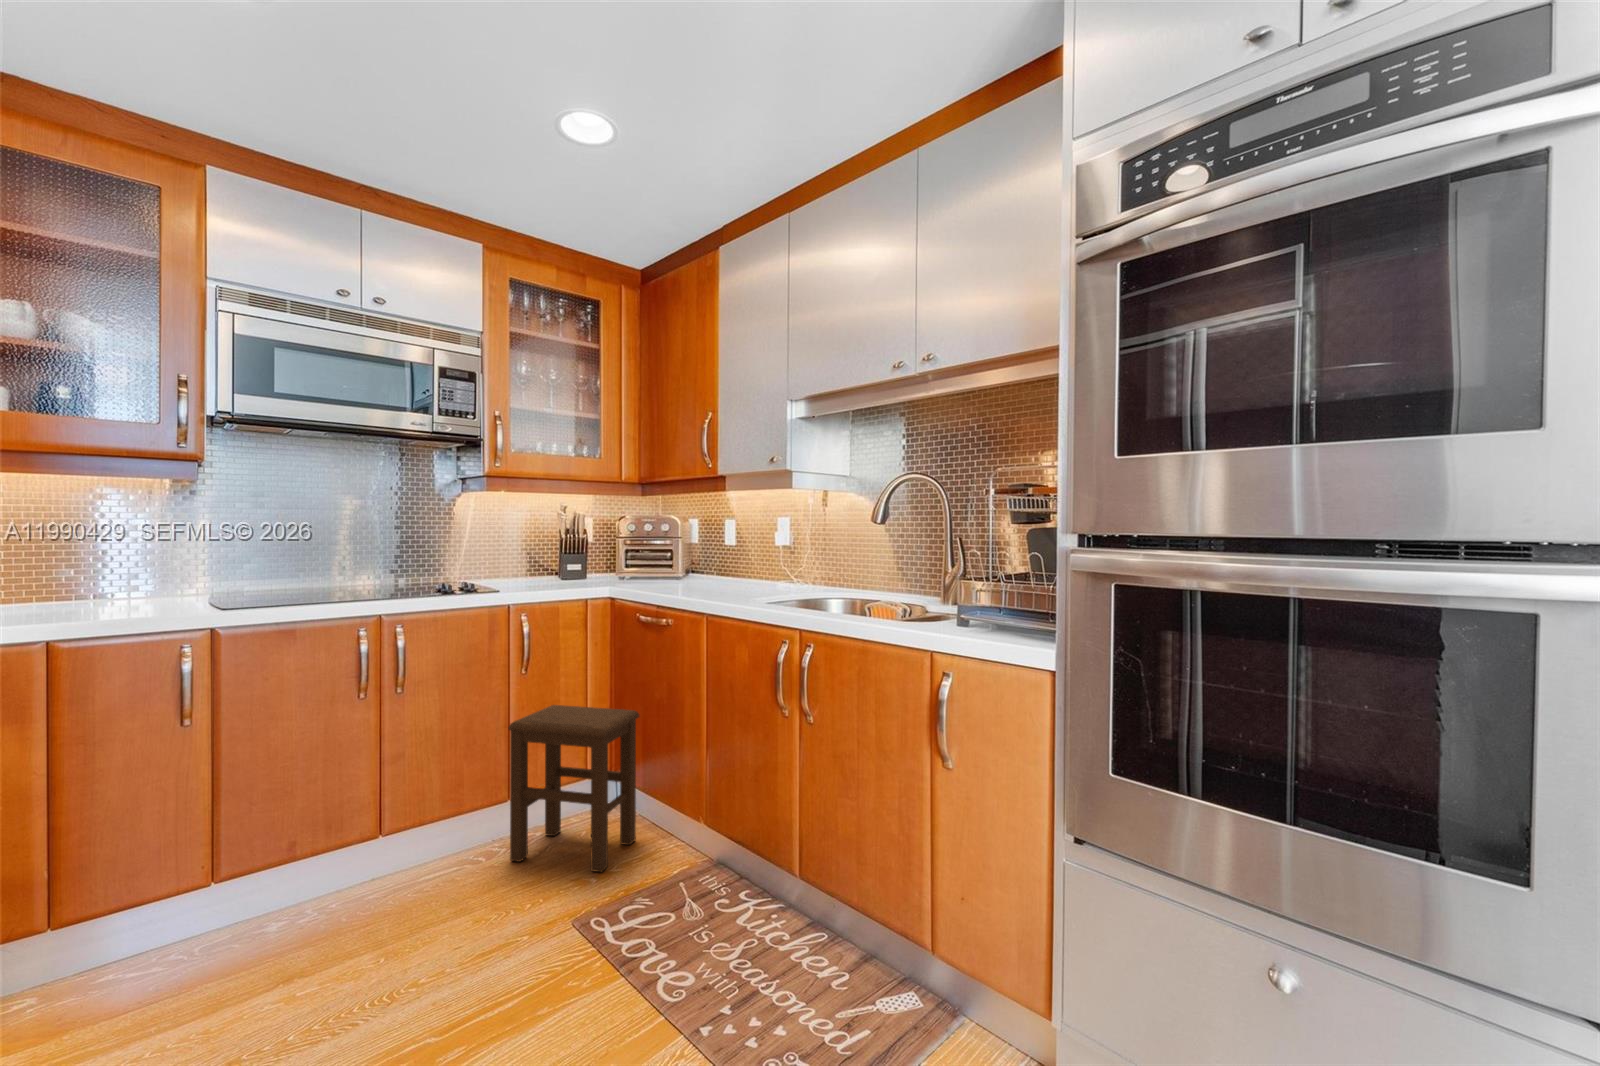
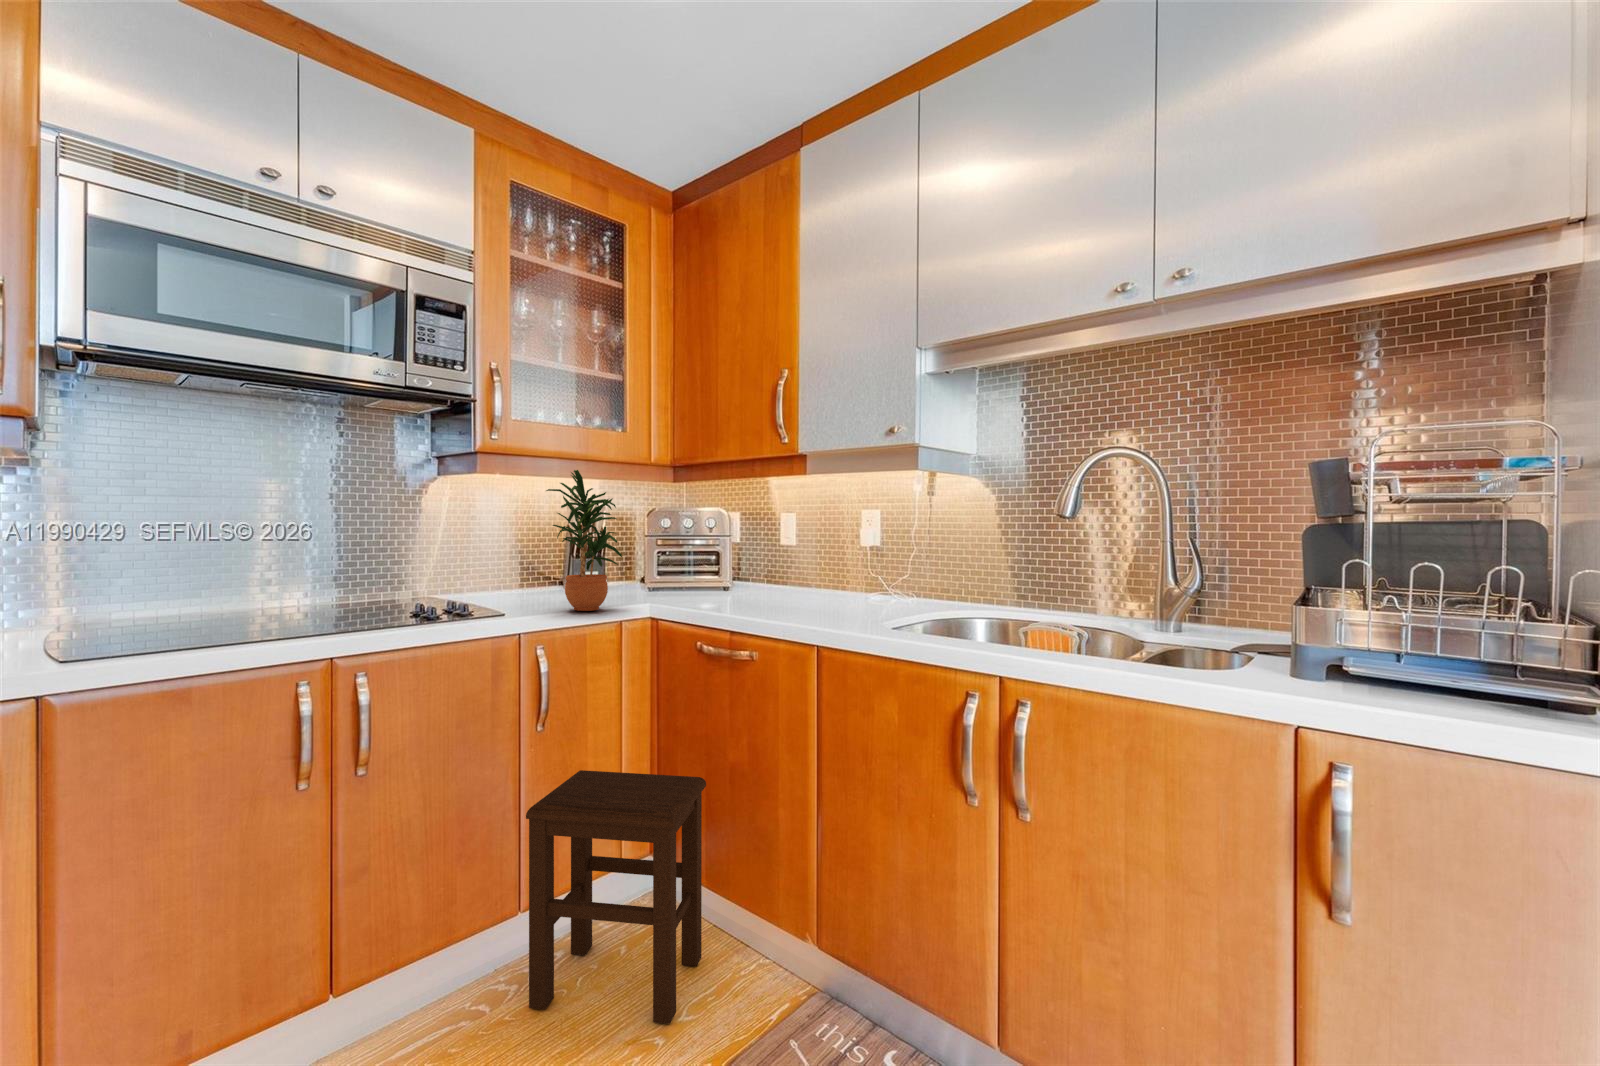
potted plant: none [532,488,589,591] -> present [546,470,622,611]

